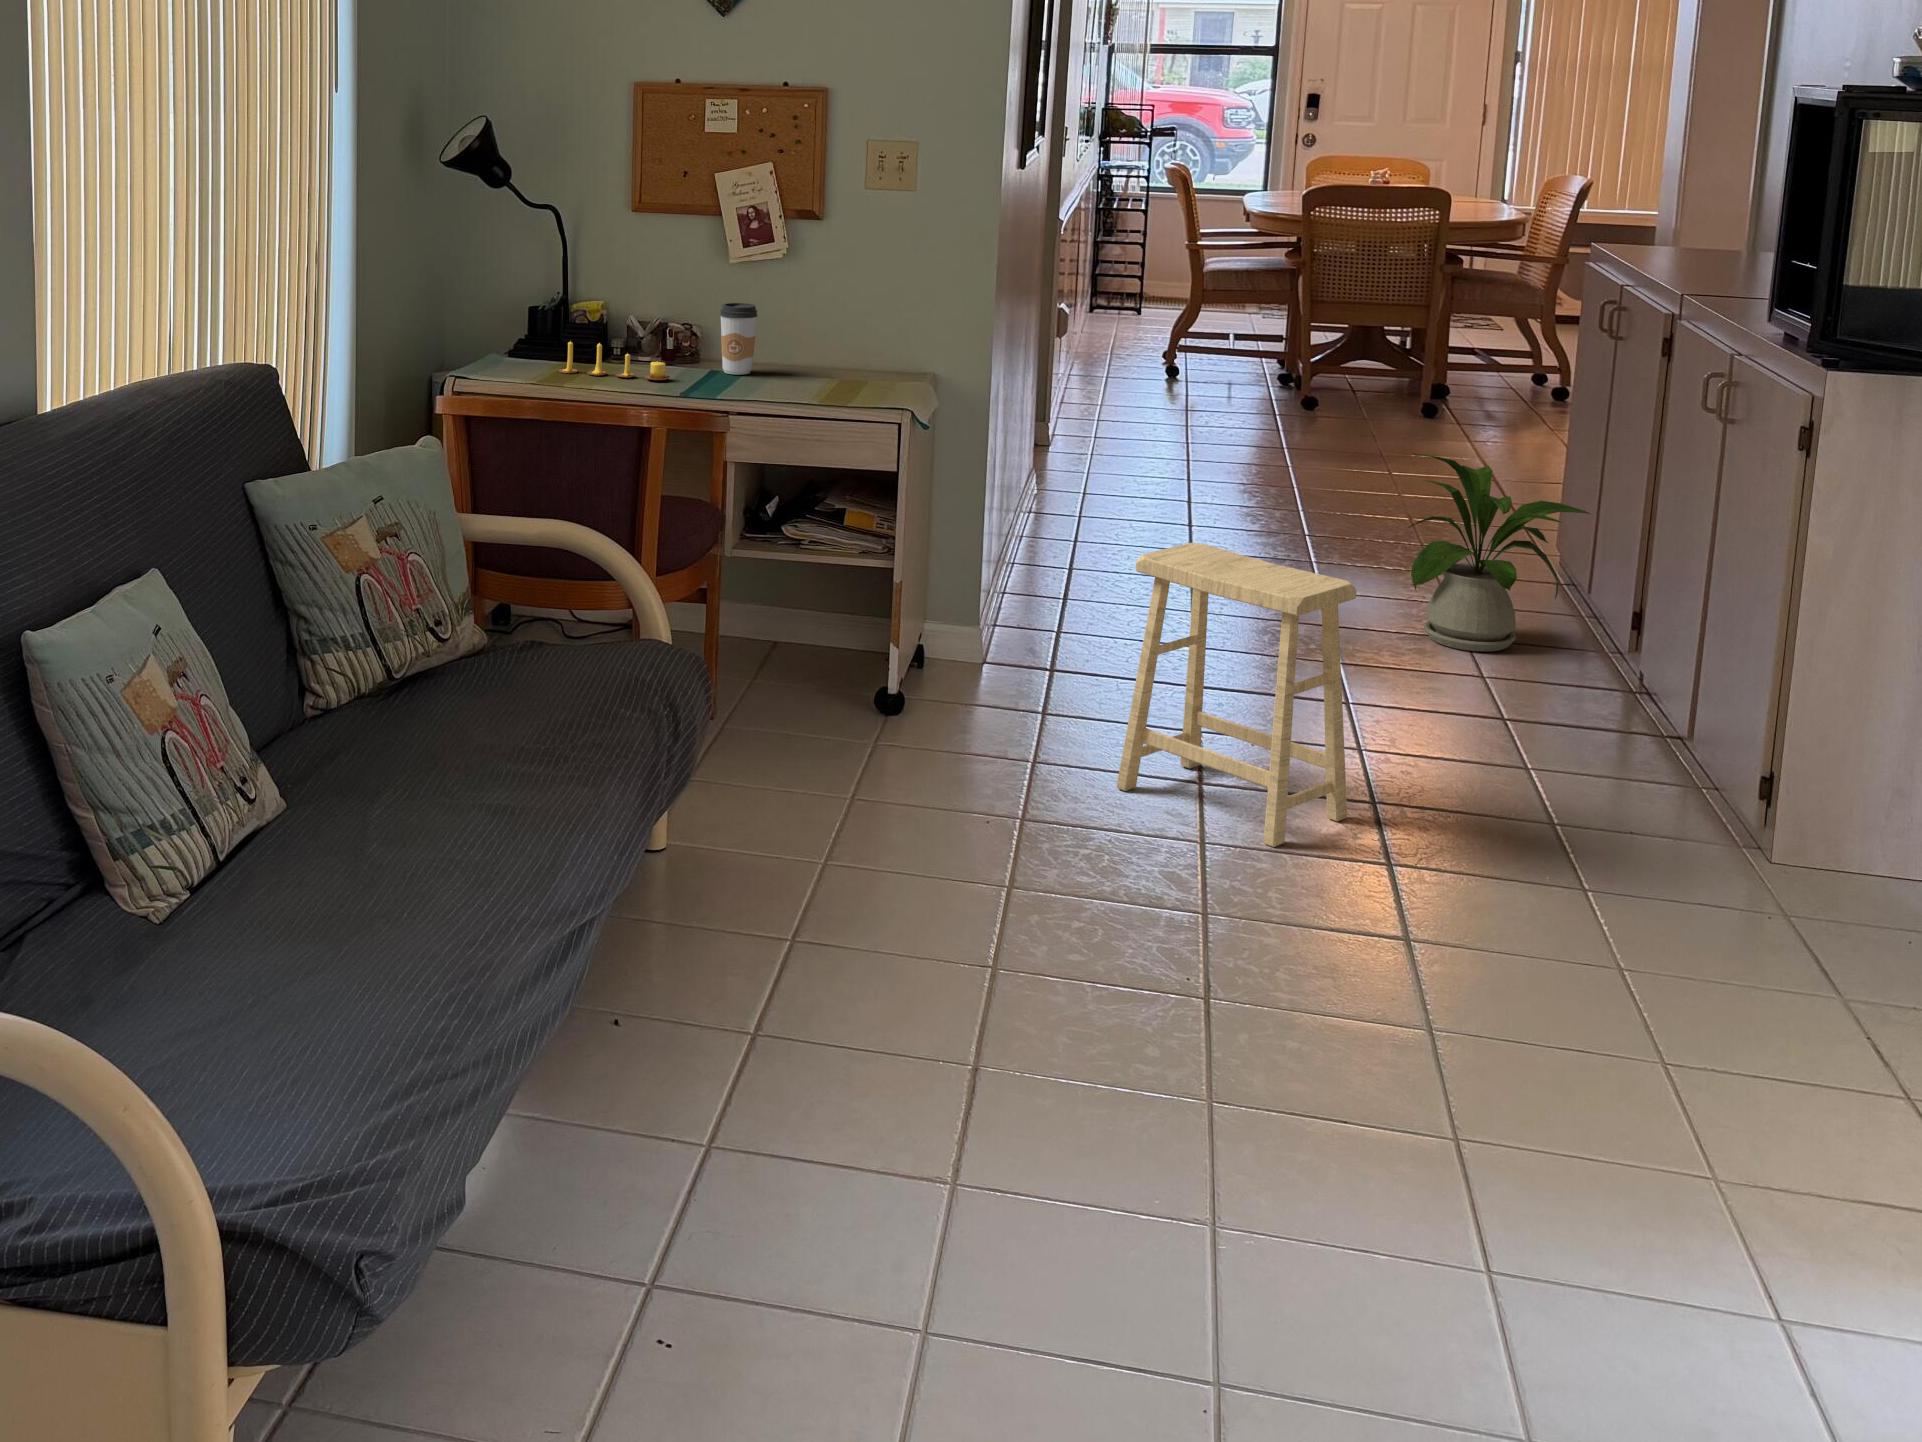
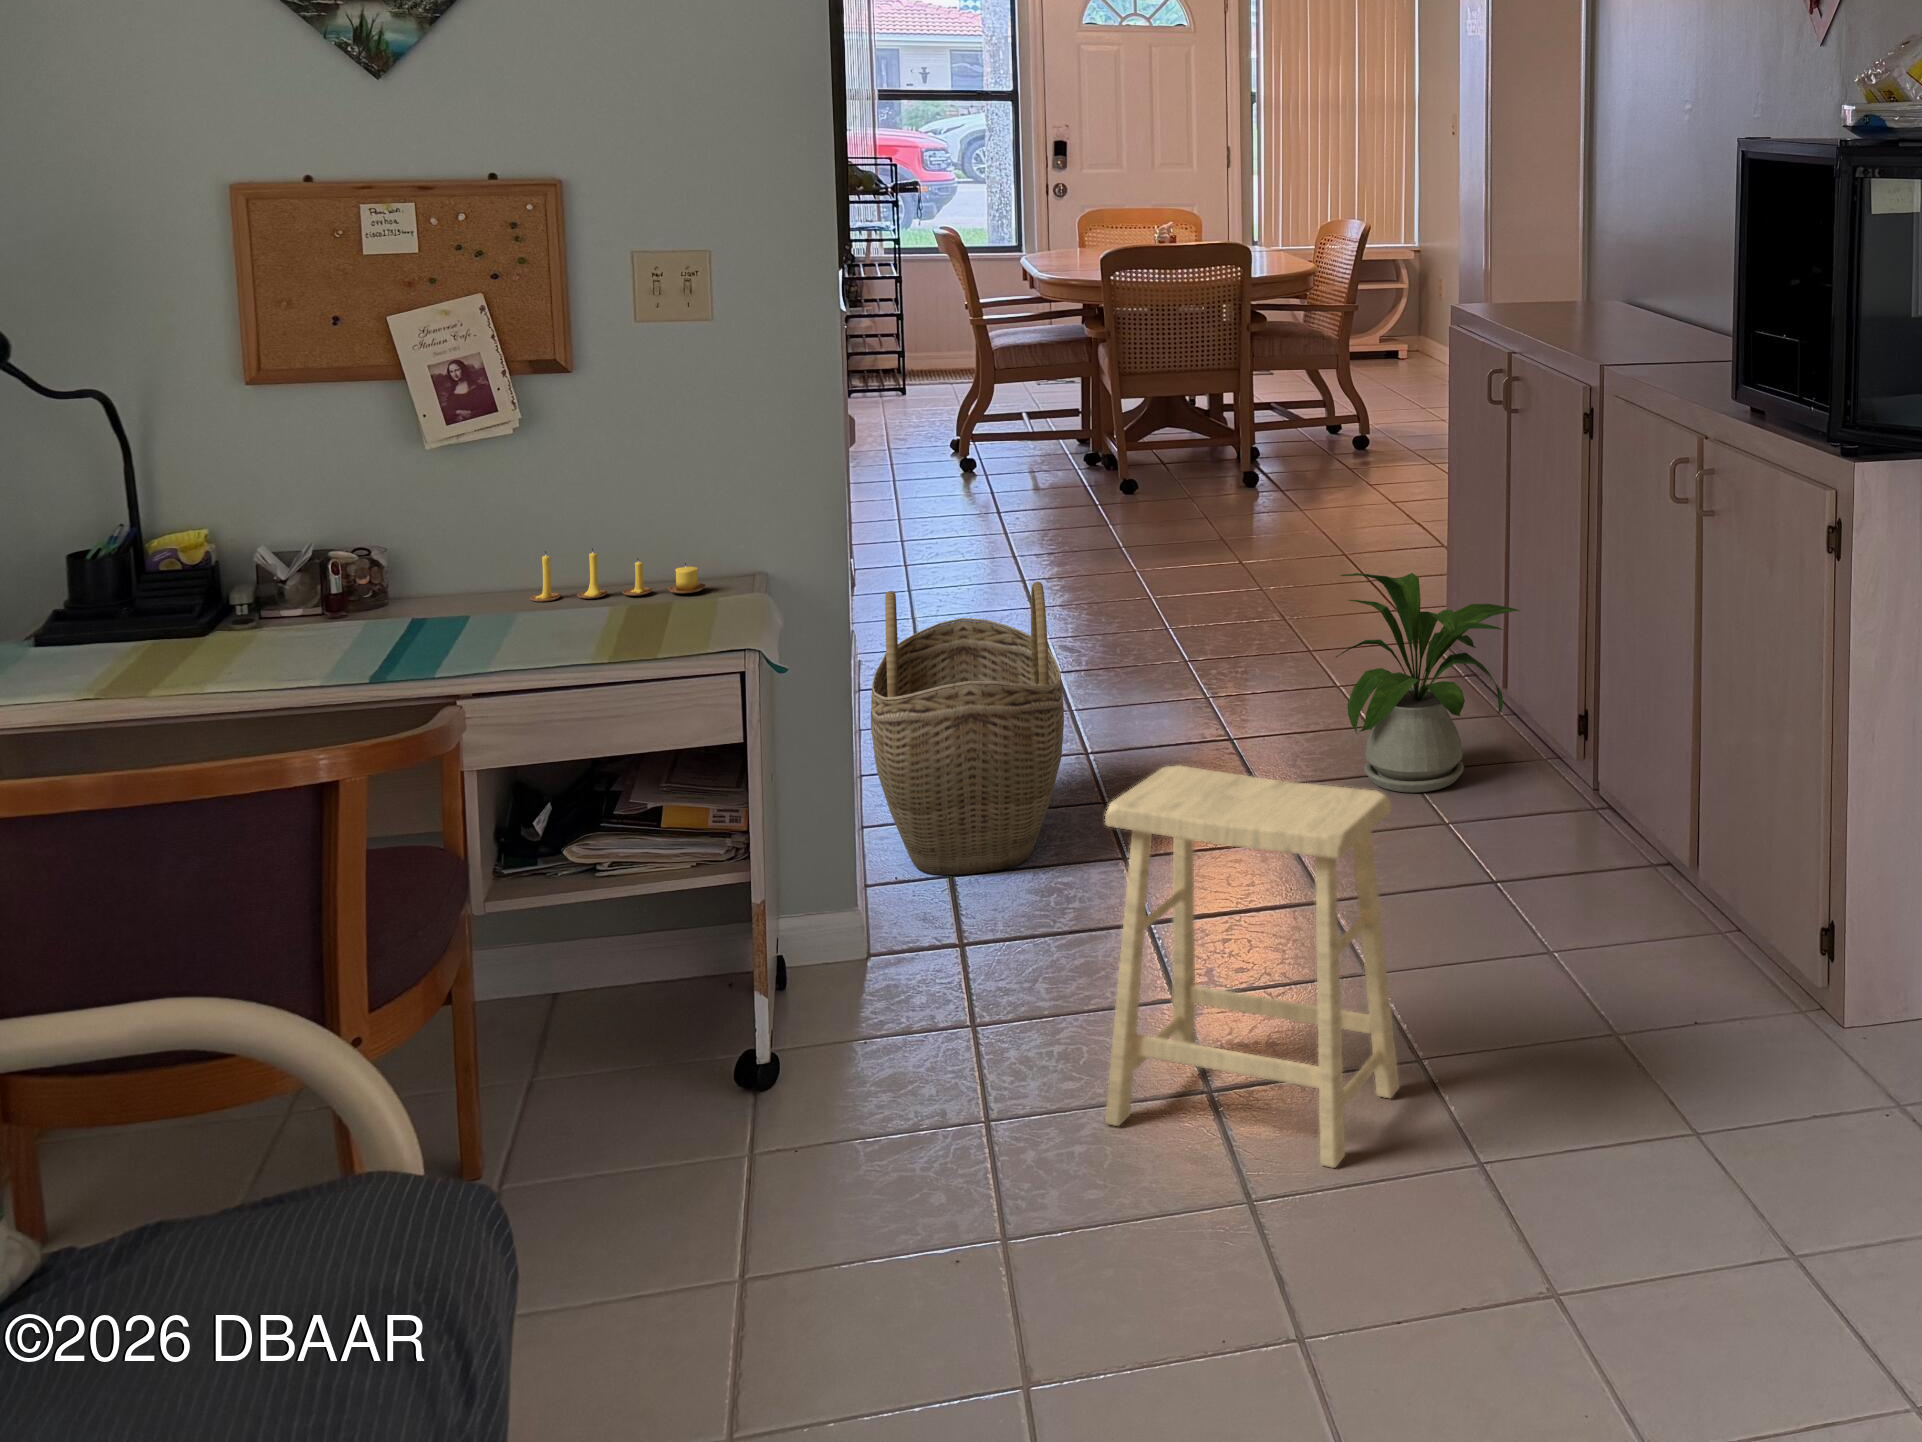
coffee cup: present [720,303,757,375] -> none [417,508,481,618]
candle: present [559,340,670,380] -> present [530,548,706,602]
woven basket: none [1015,415,1164,637] -> present [871,582,1064,875]

